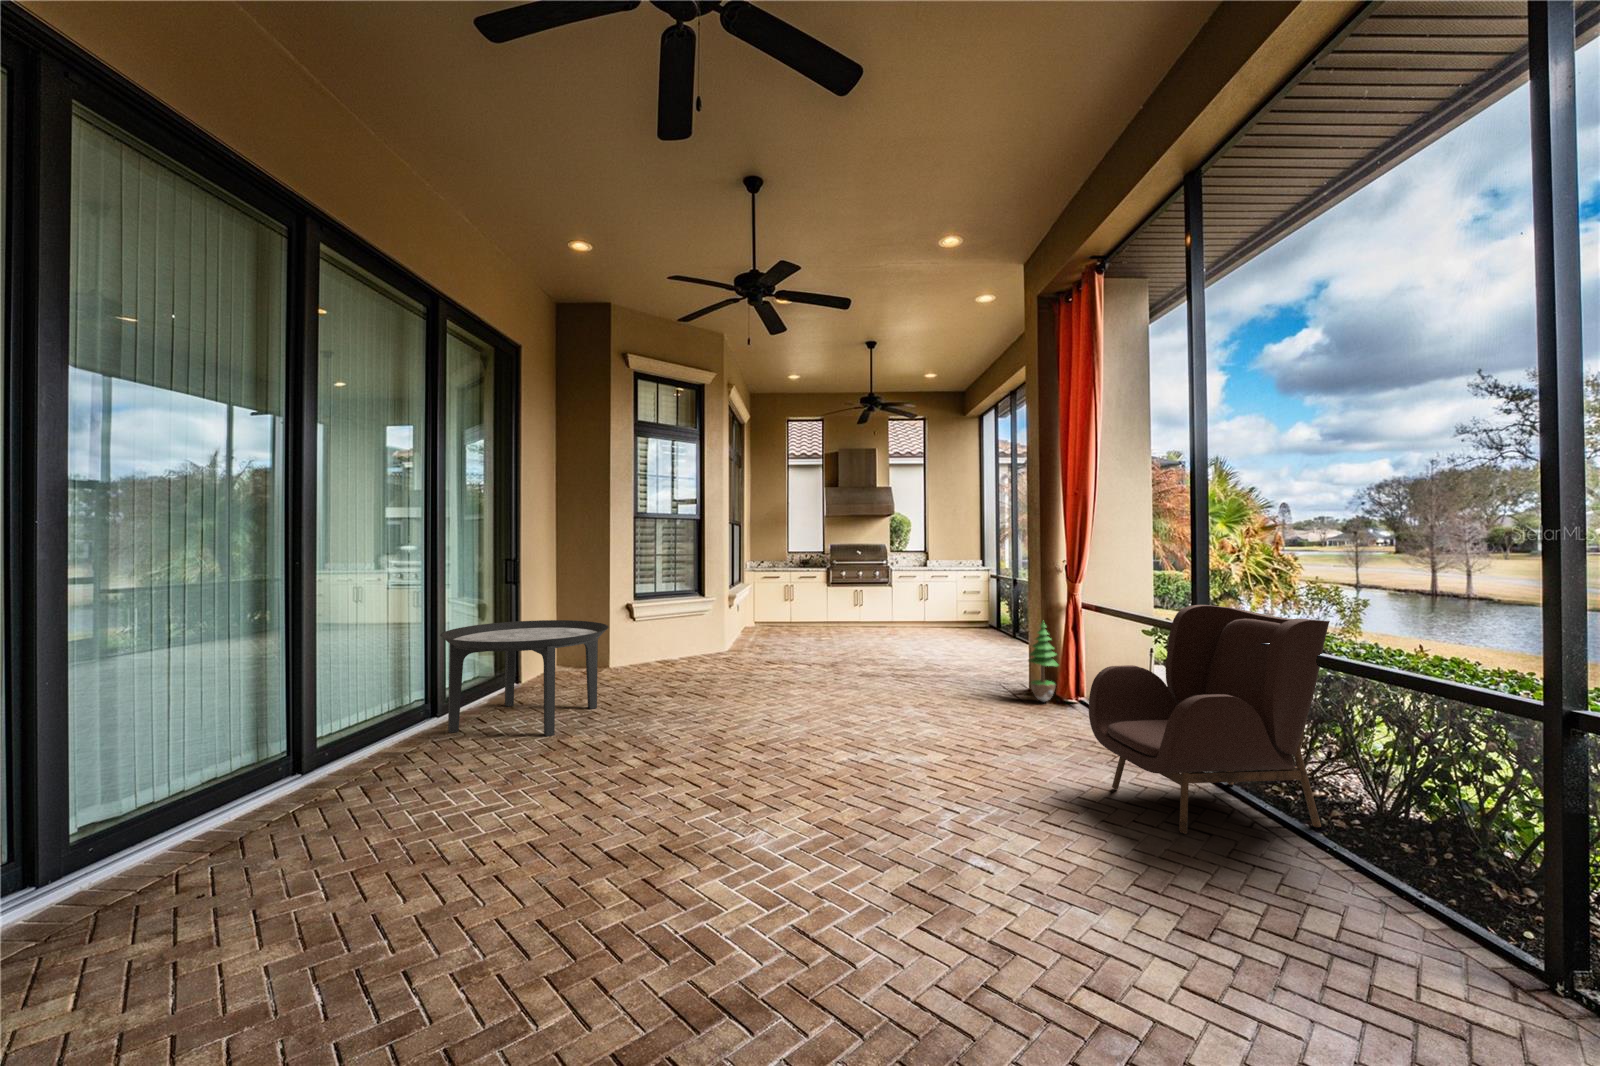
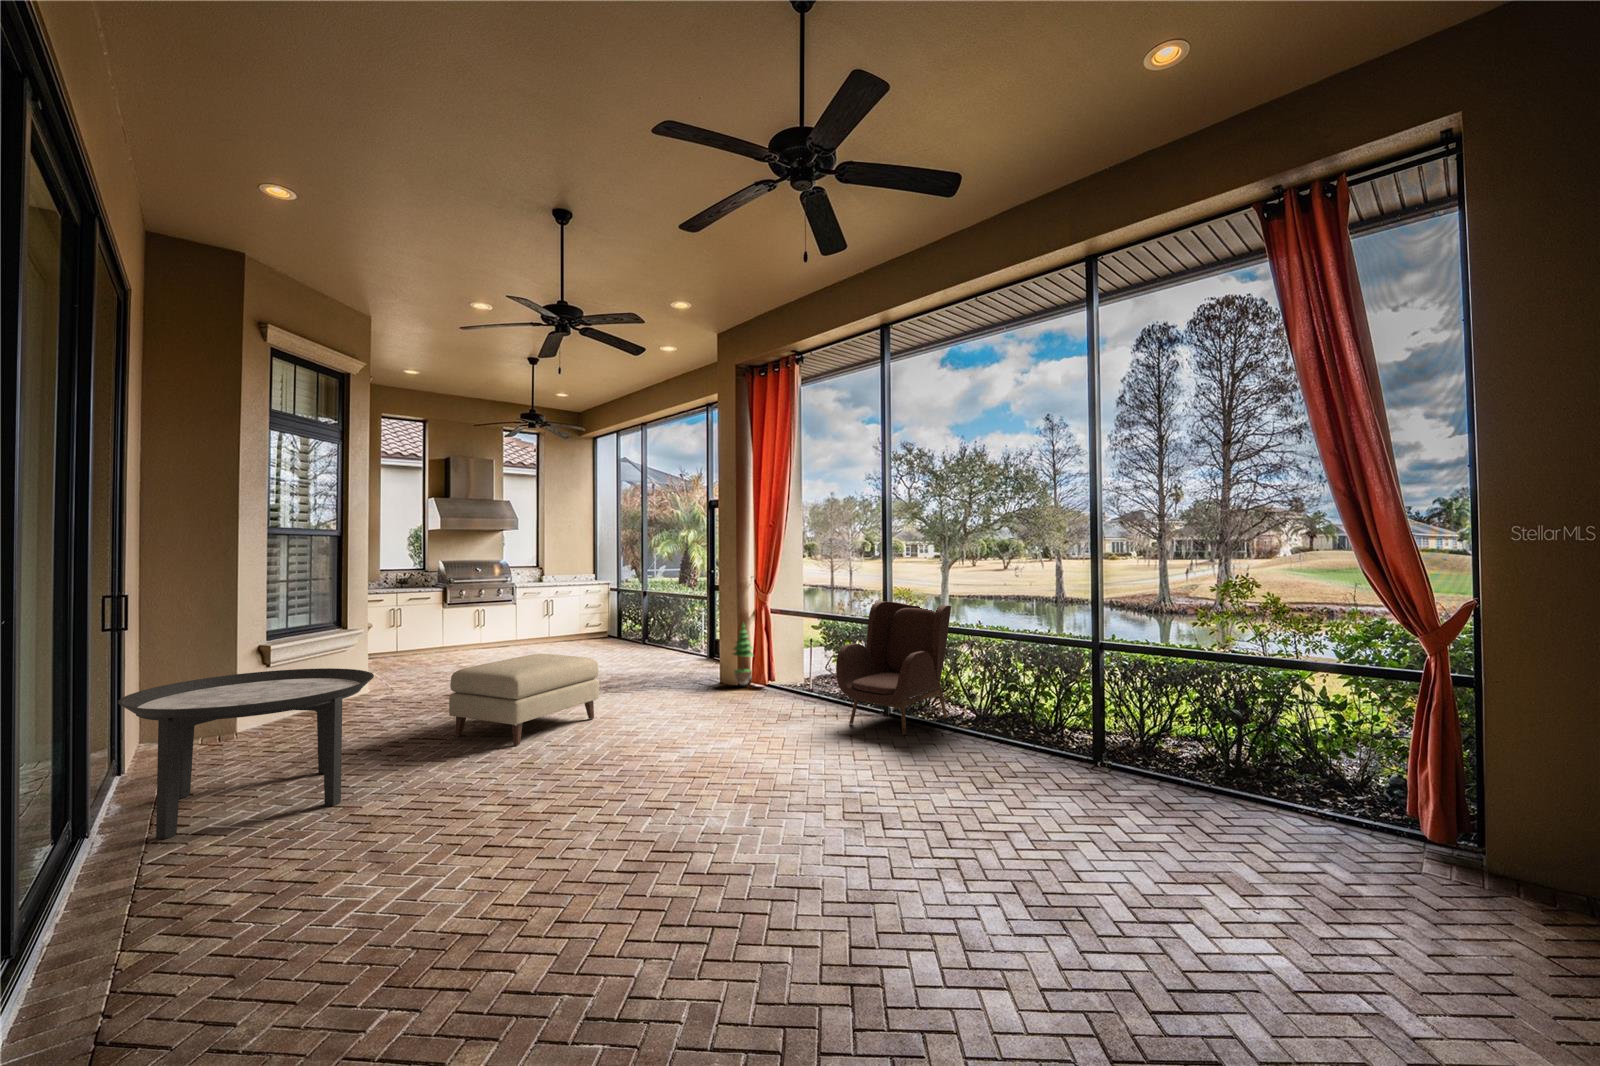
ottoman: none [702,632,837,718] -> present [449,654,599,746]

